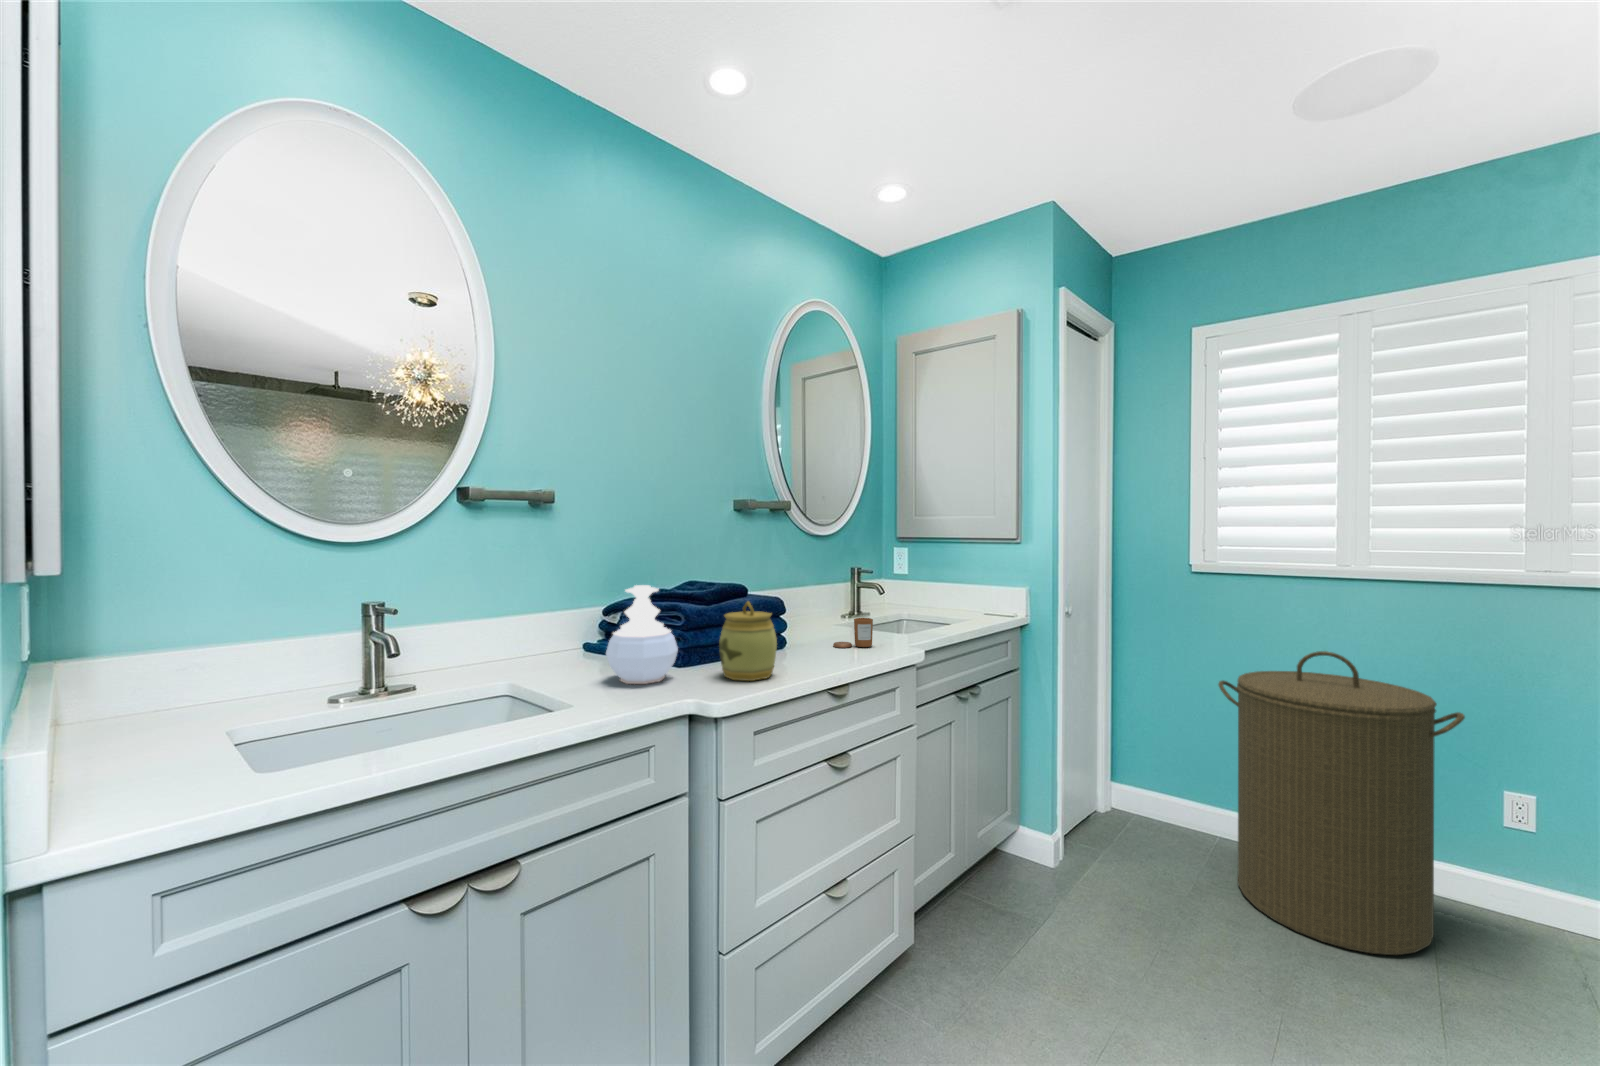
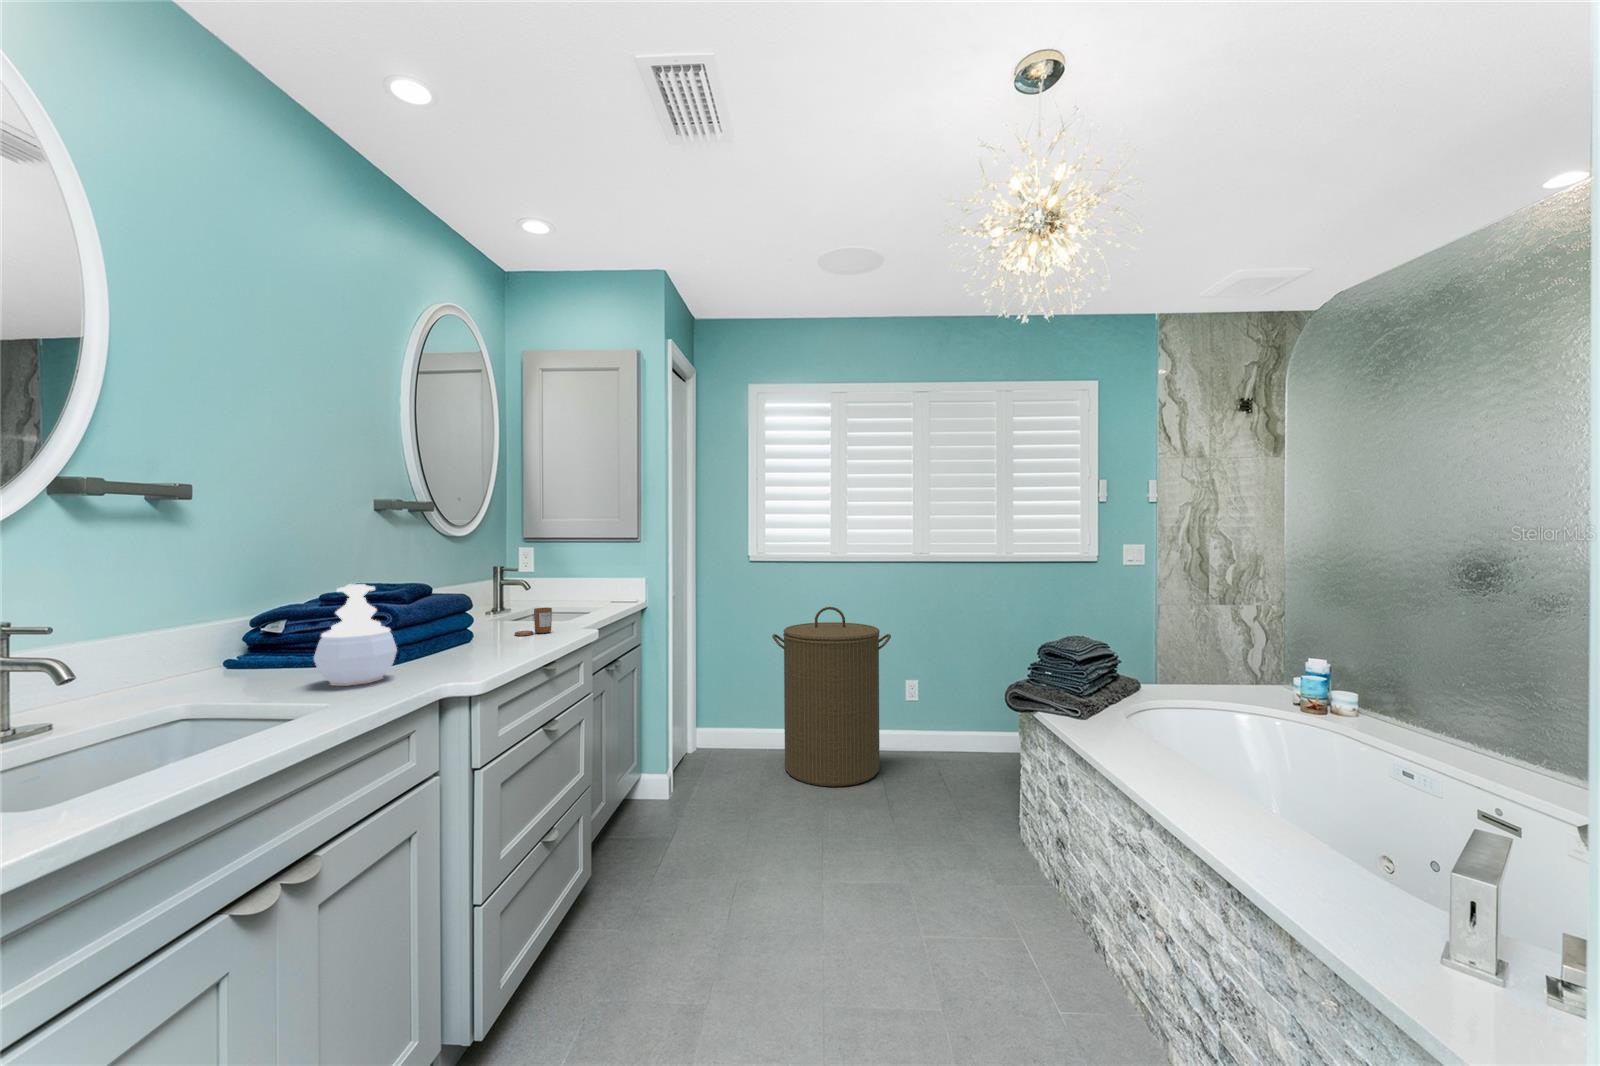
jar: present [719,601,777,681] -> none [441,594,500,667]

